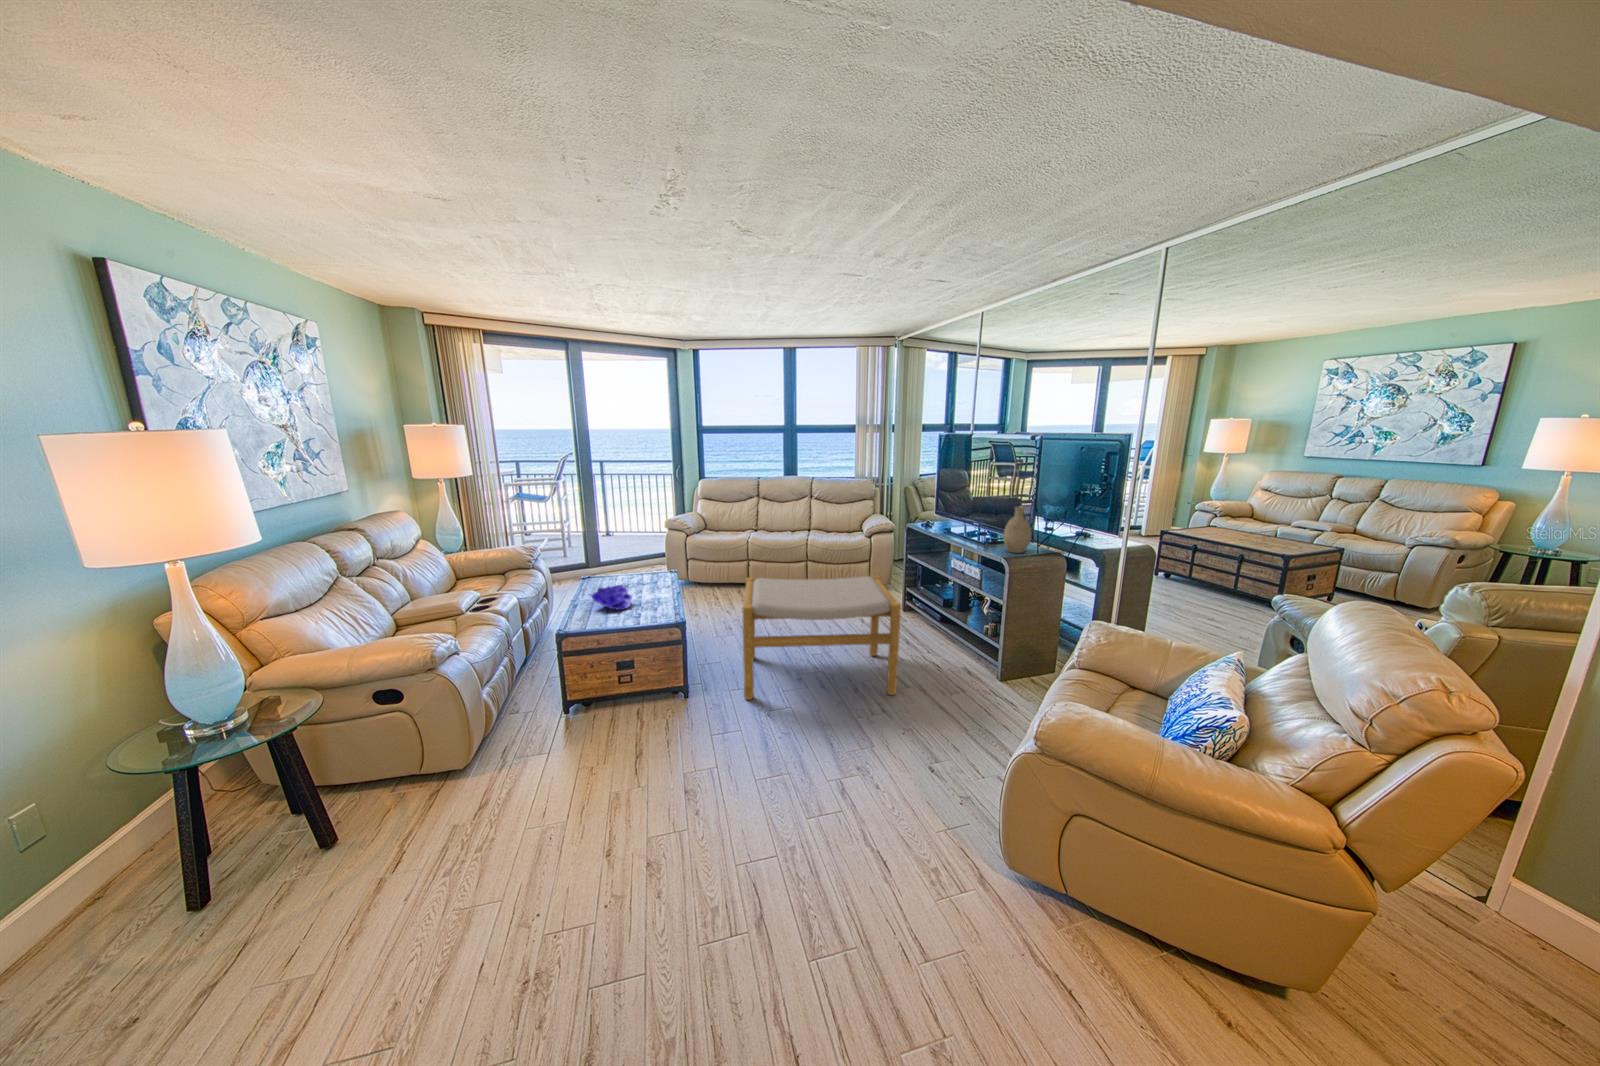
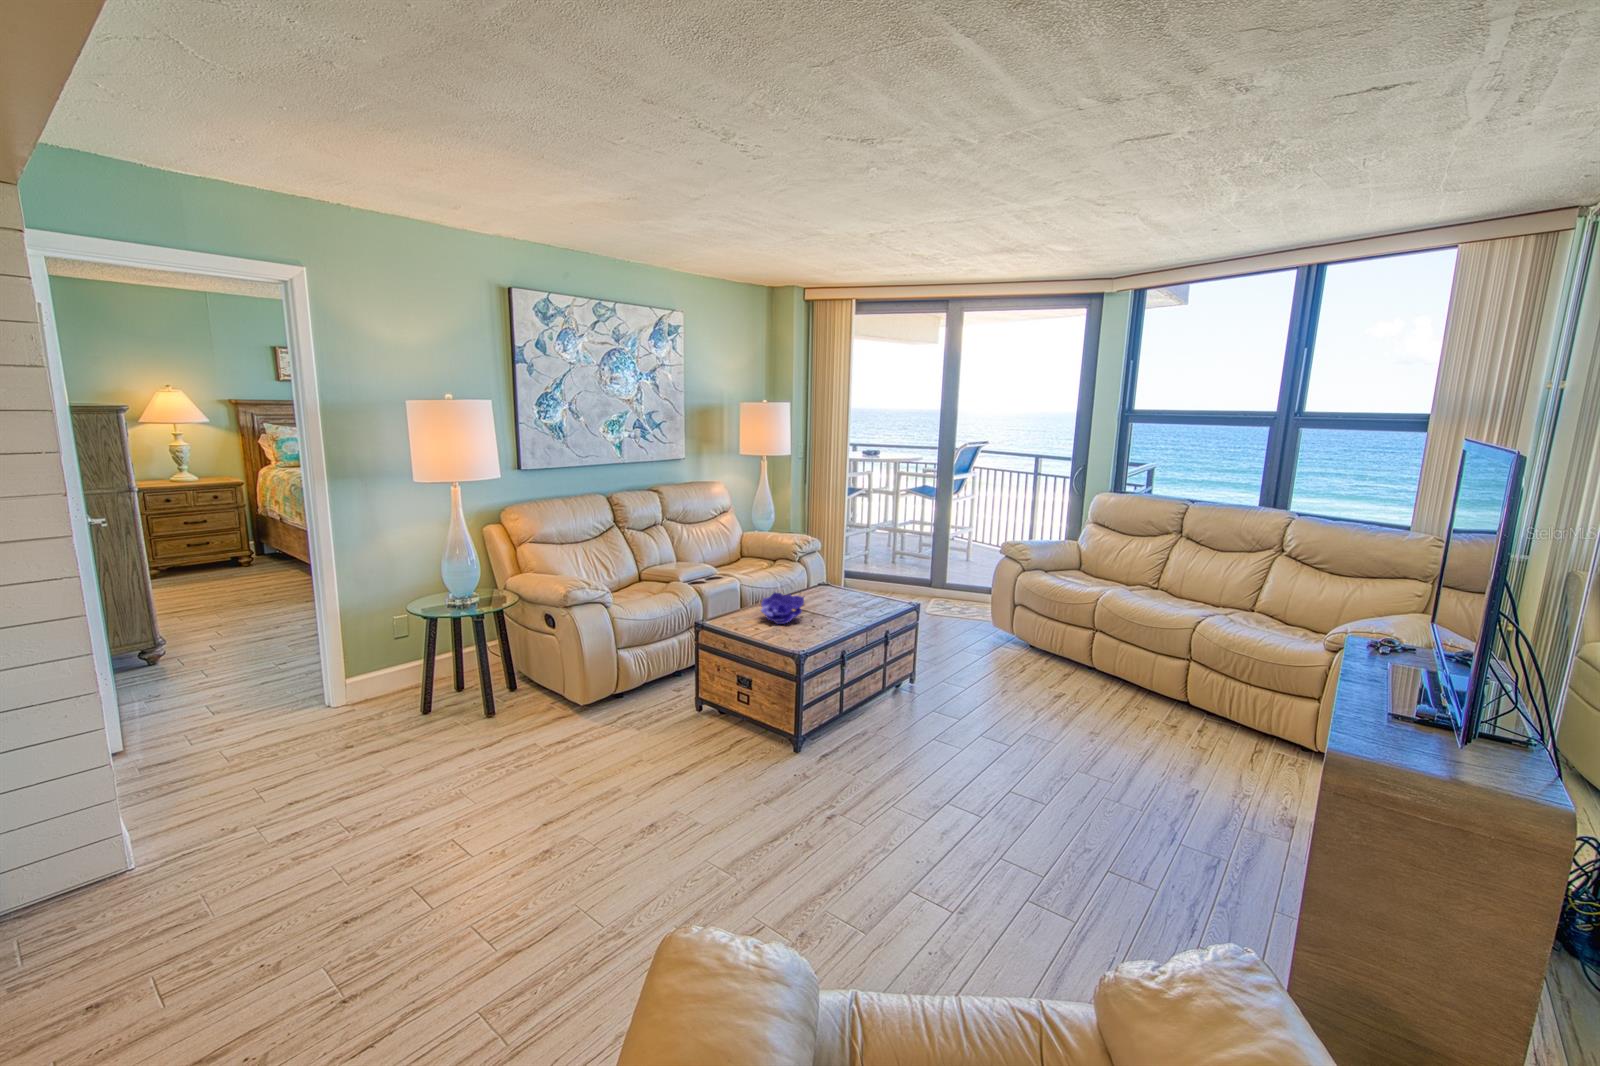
decorative vase: present [1003,507,1031,553] -> none [1419,634,1524,772]
footstool: present [742,575,901,700] -> none [834,633,1136,924]

